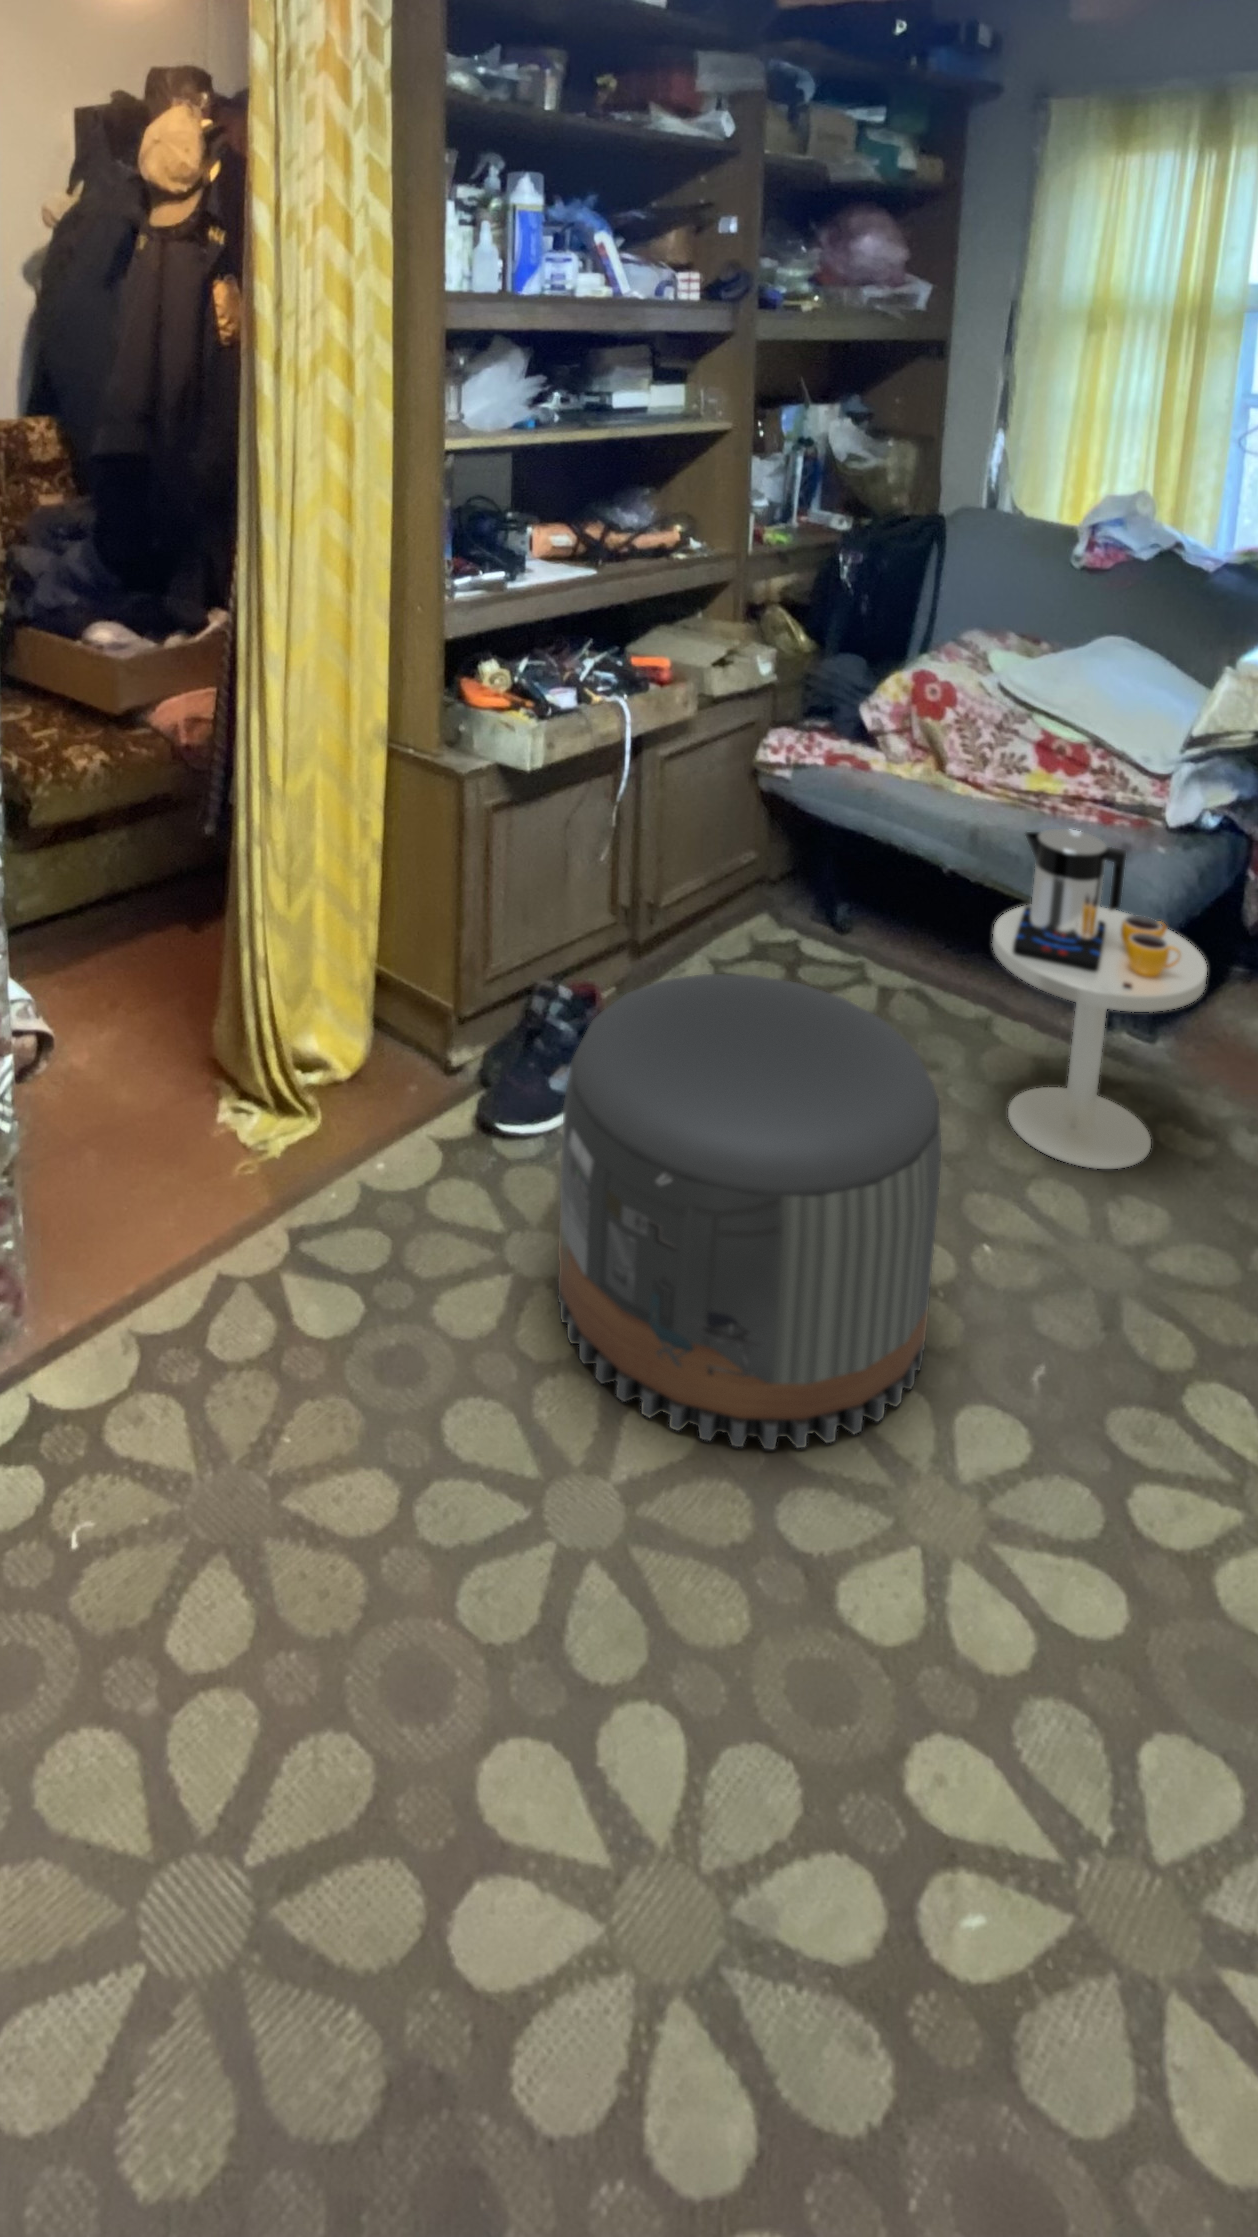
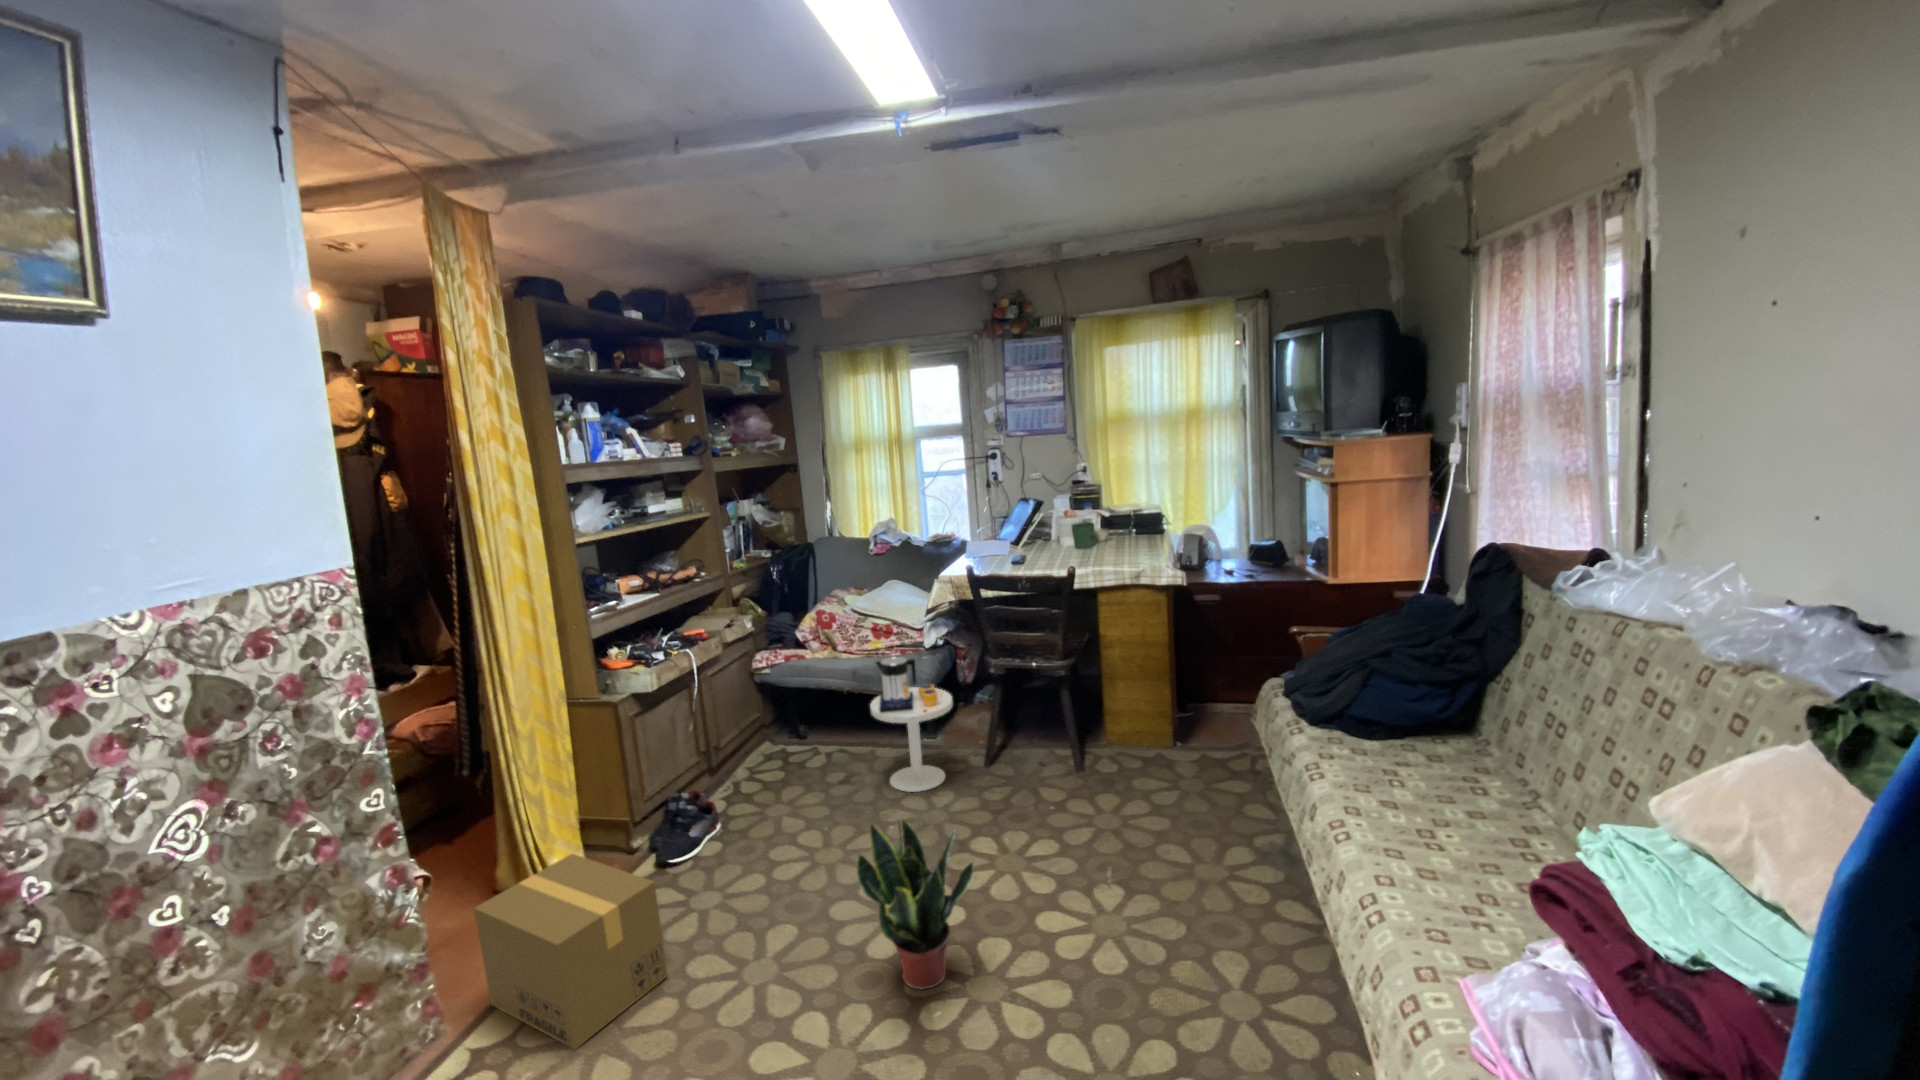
pouf: present [558,974,941,1449] -> none [708,744,878,934]
cardboard box: none [101,1070,411,1508] -> present [474,854,668,1049]
potted plant: none [844,1313,1175,1805] -> present [857,821,973,989]

